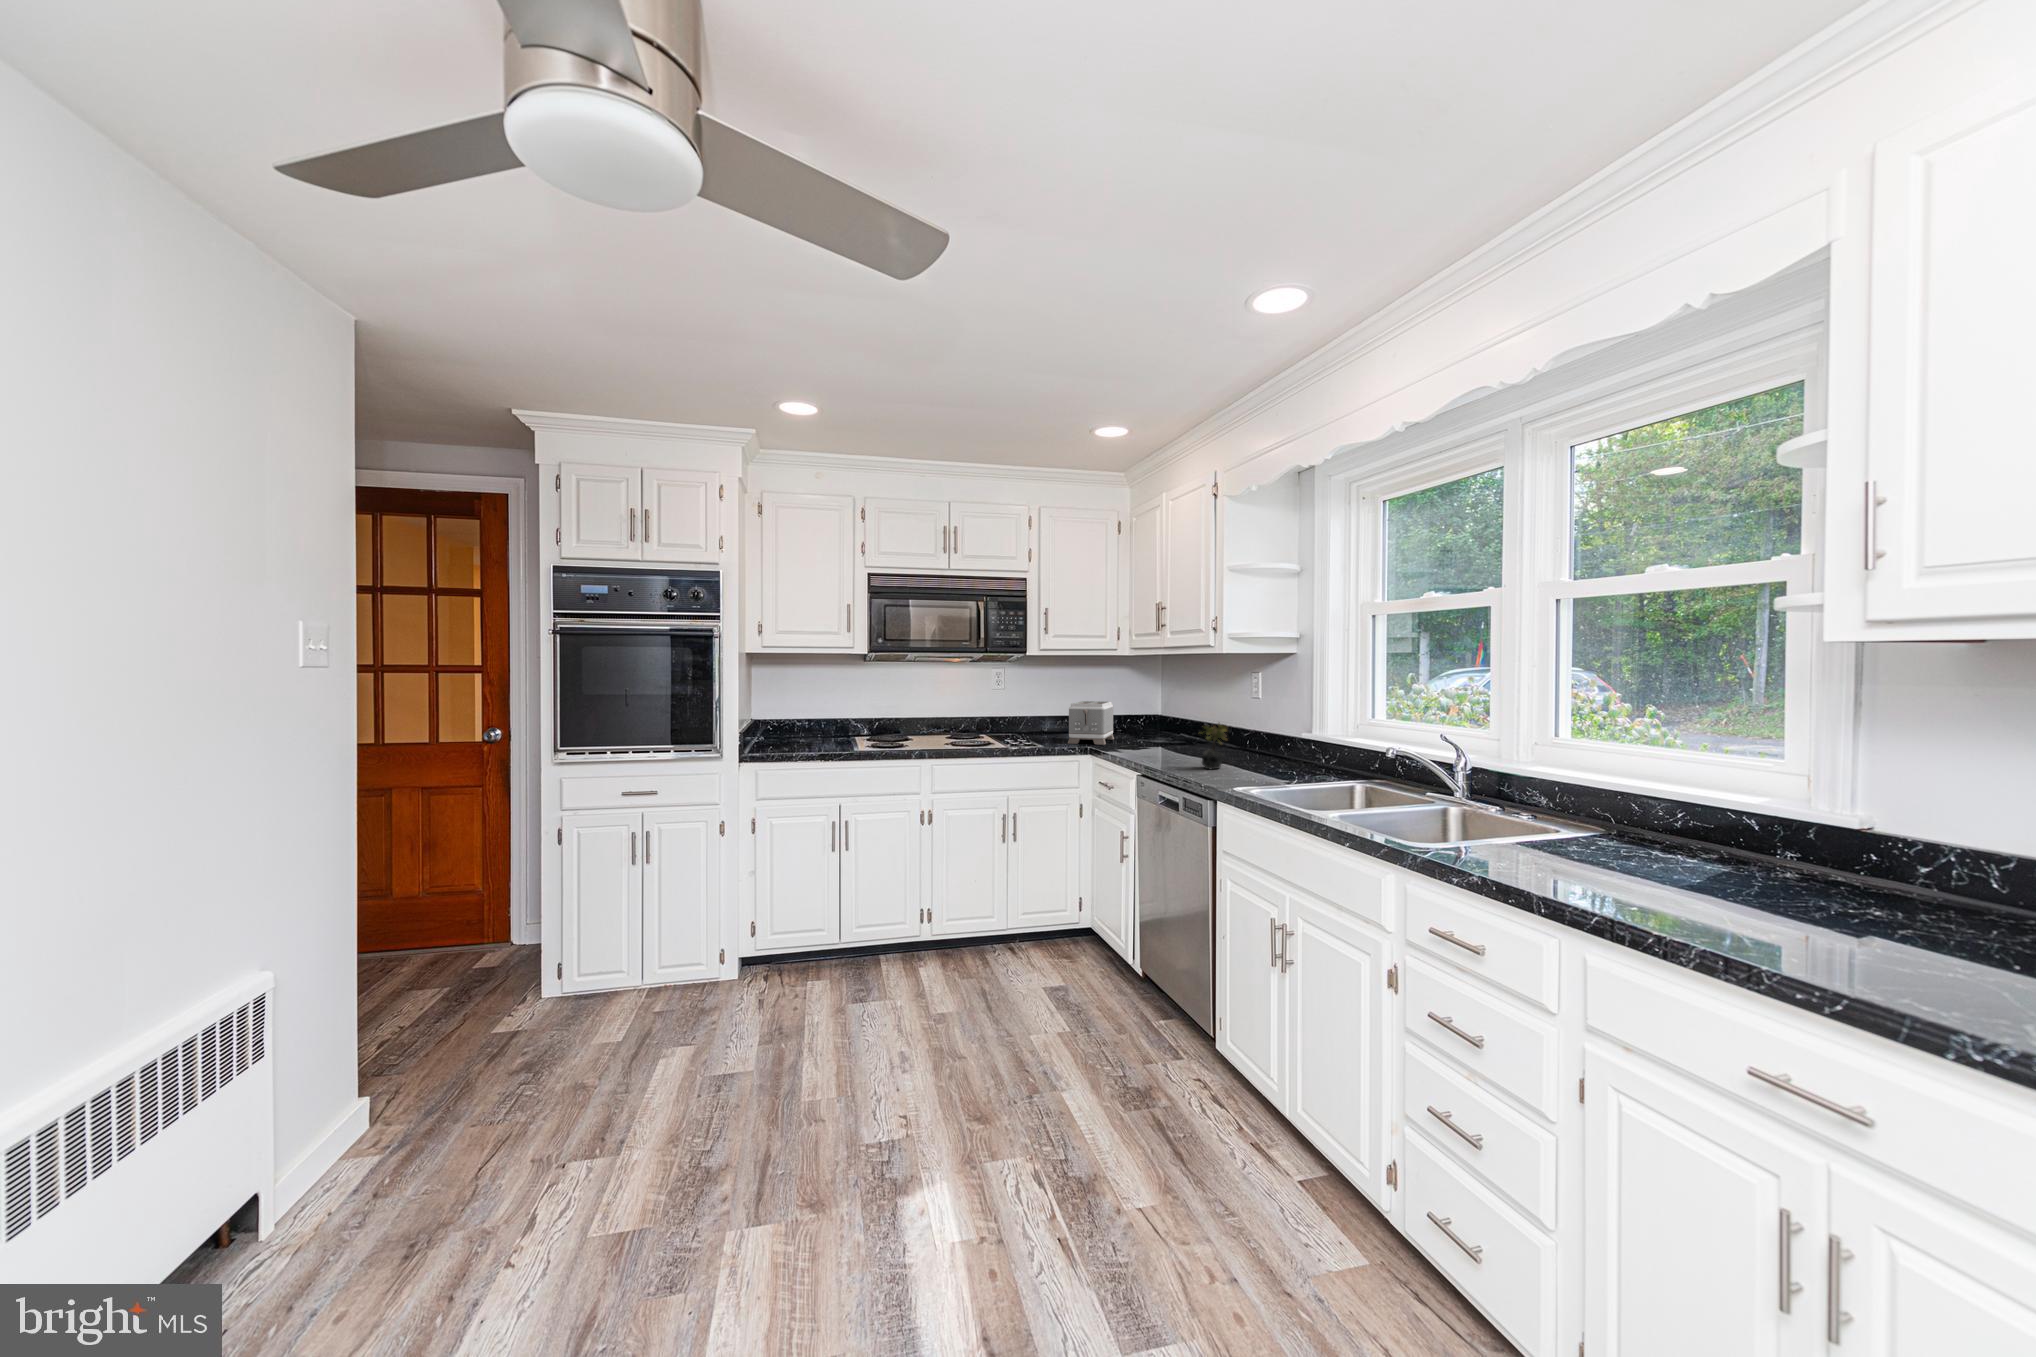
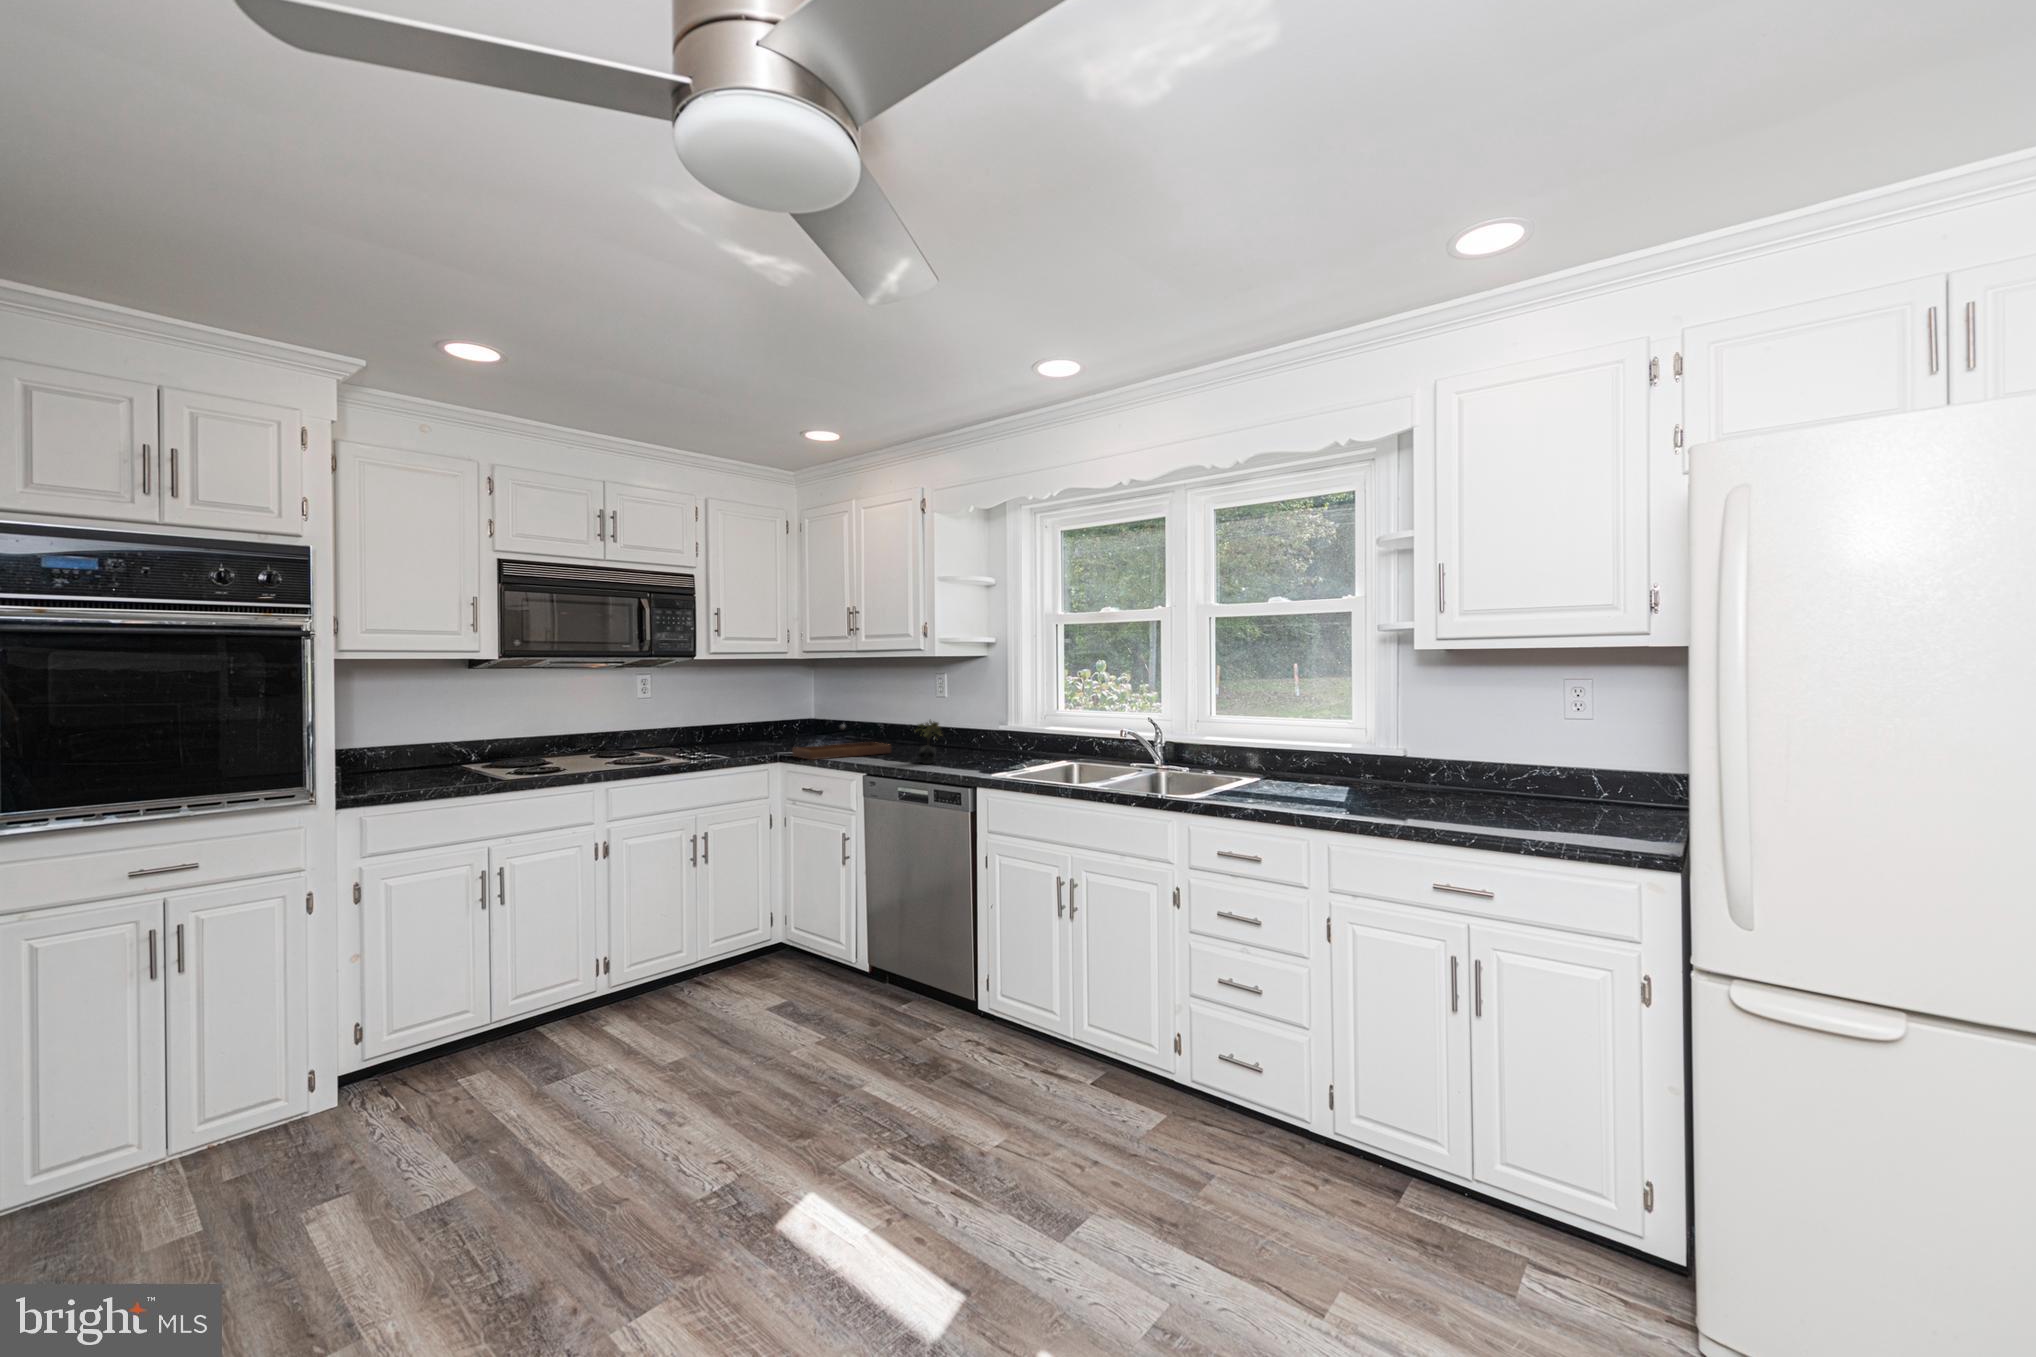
toaster: present [1068,701,1114,745] -> none [738,707,781,753]
tray: none [1105,722,1199,755] -> present [792,725,891,760]

